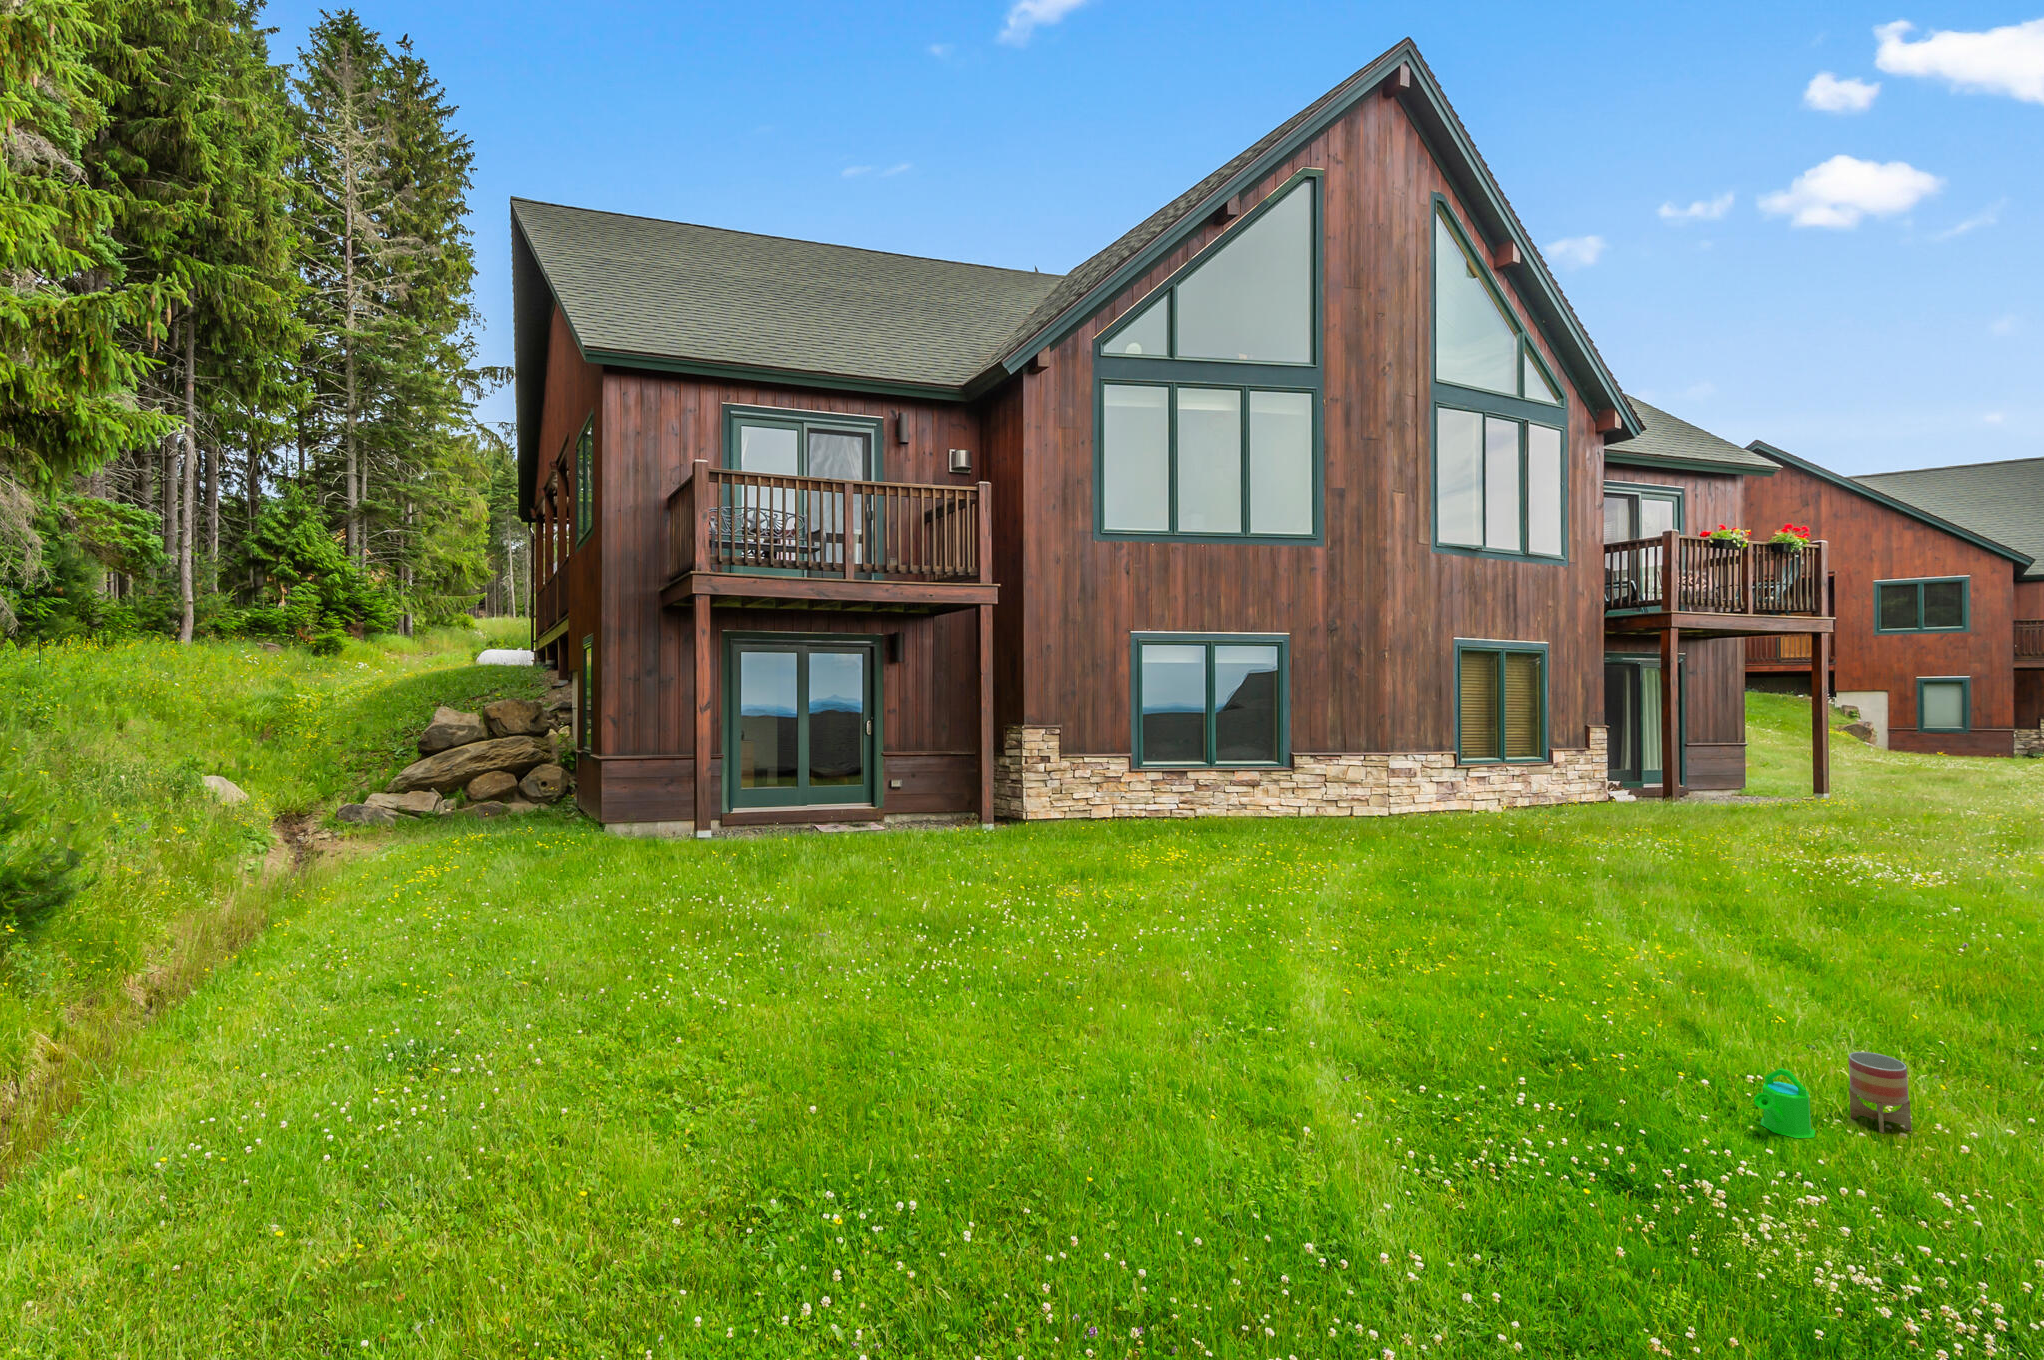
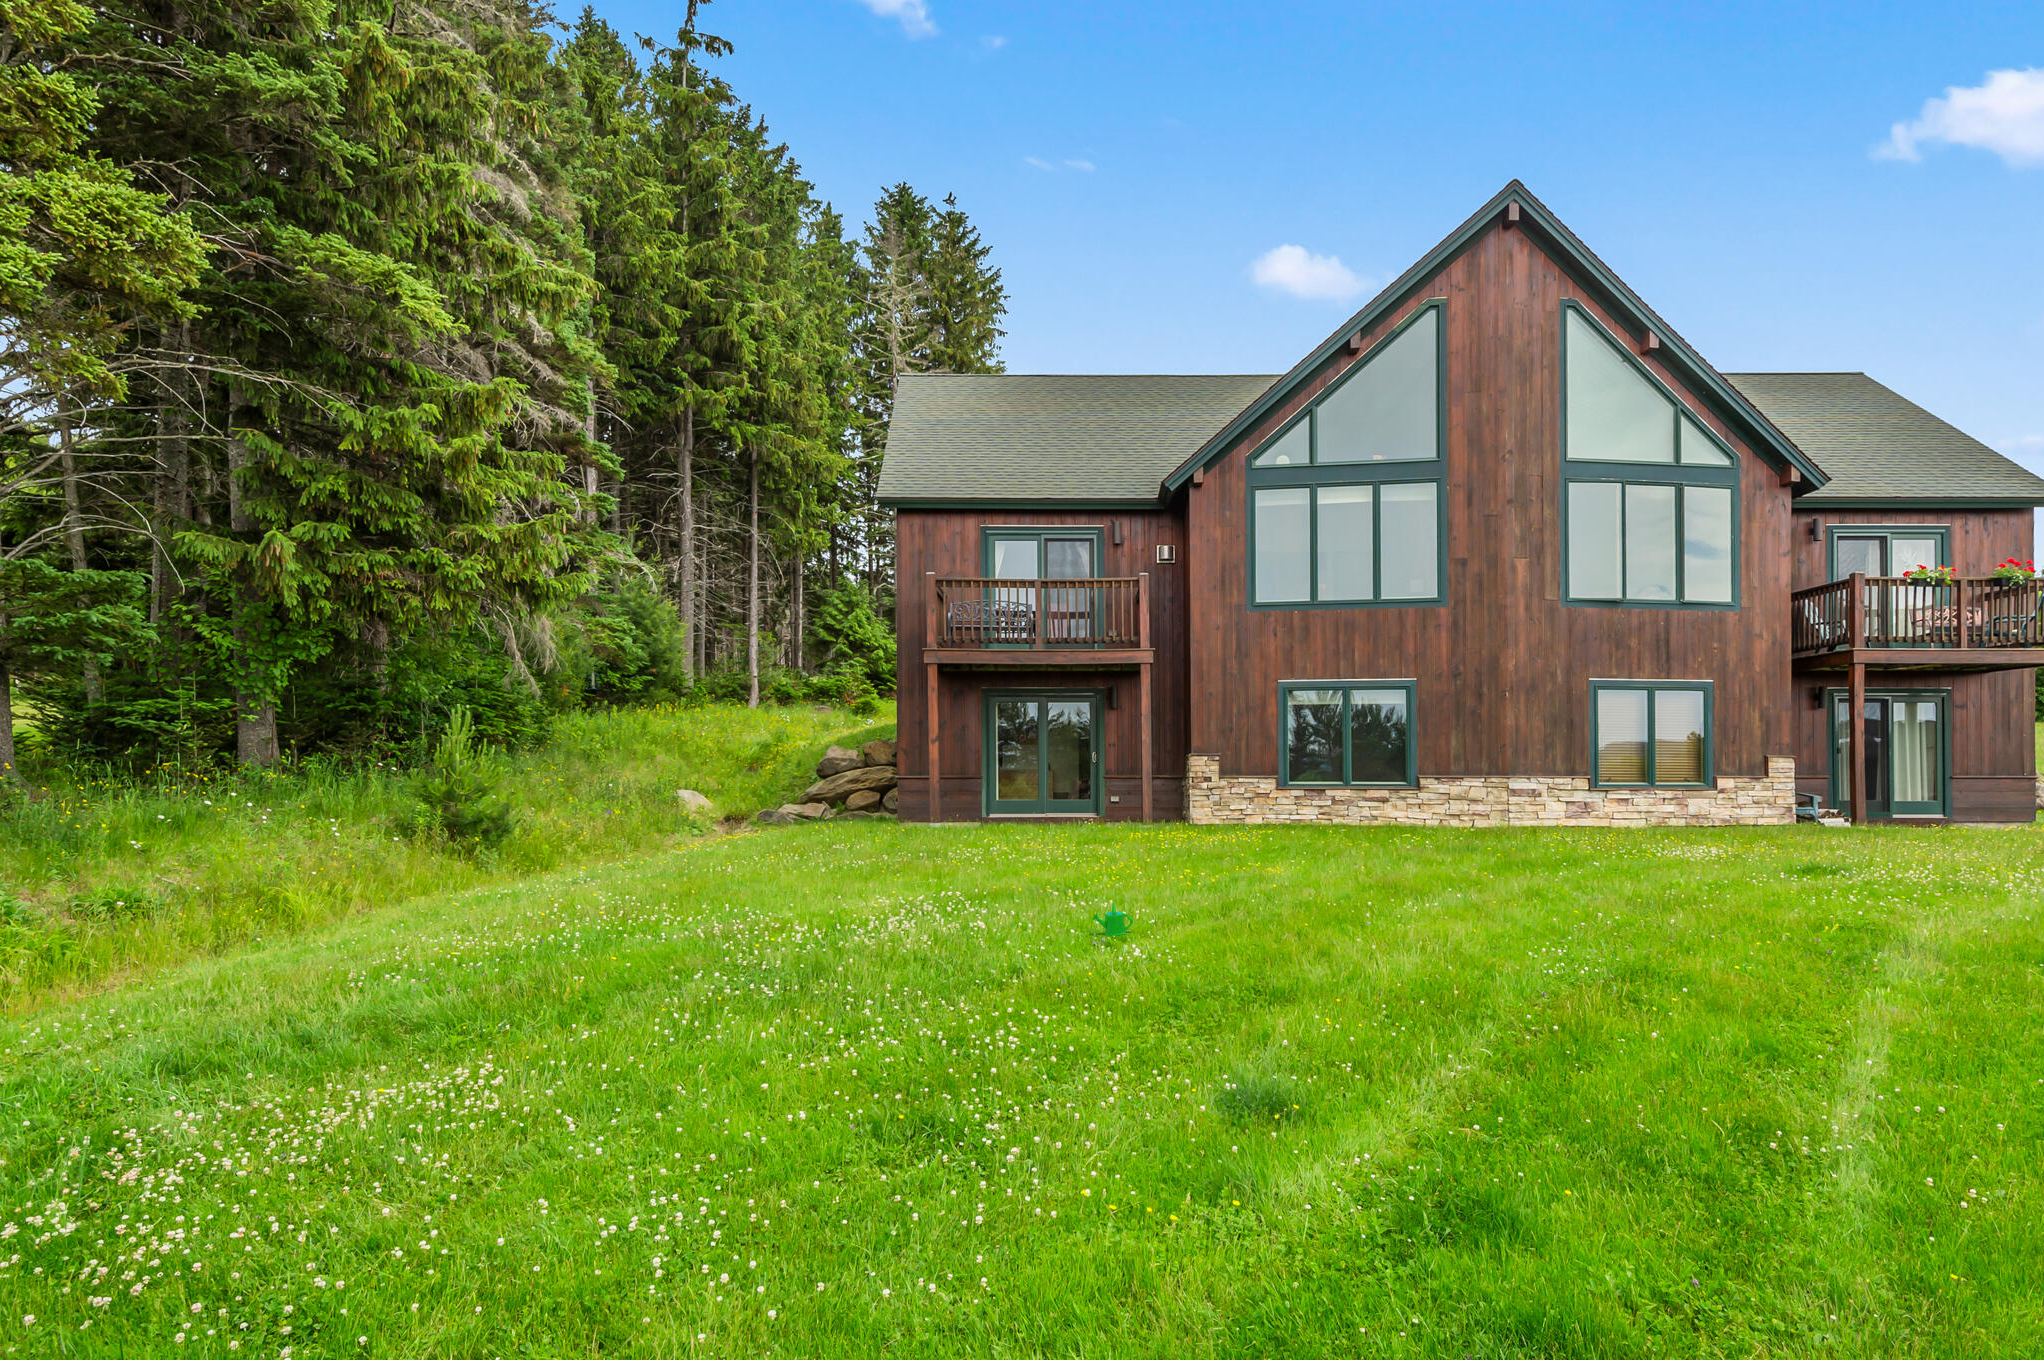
planter: present [1848,1052,1911,1133] -> none [1148,900,1172,937]

